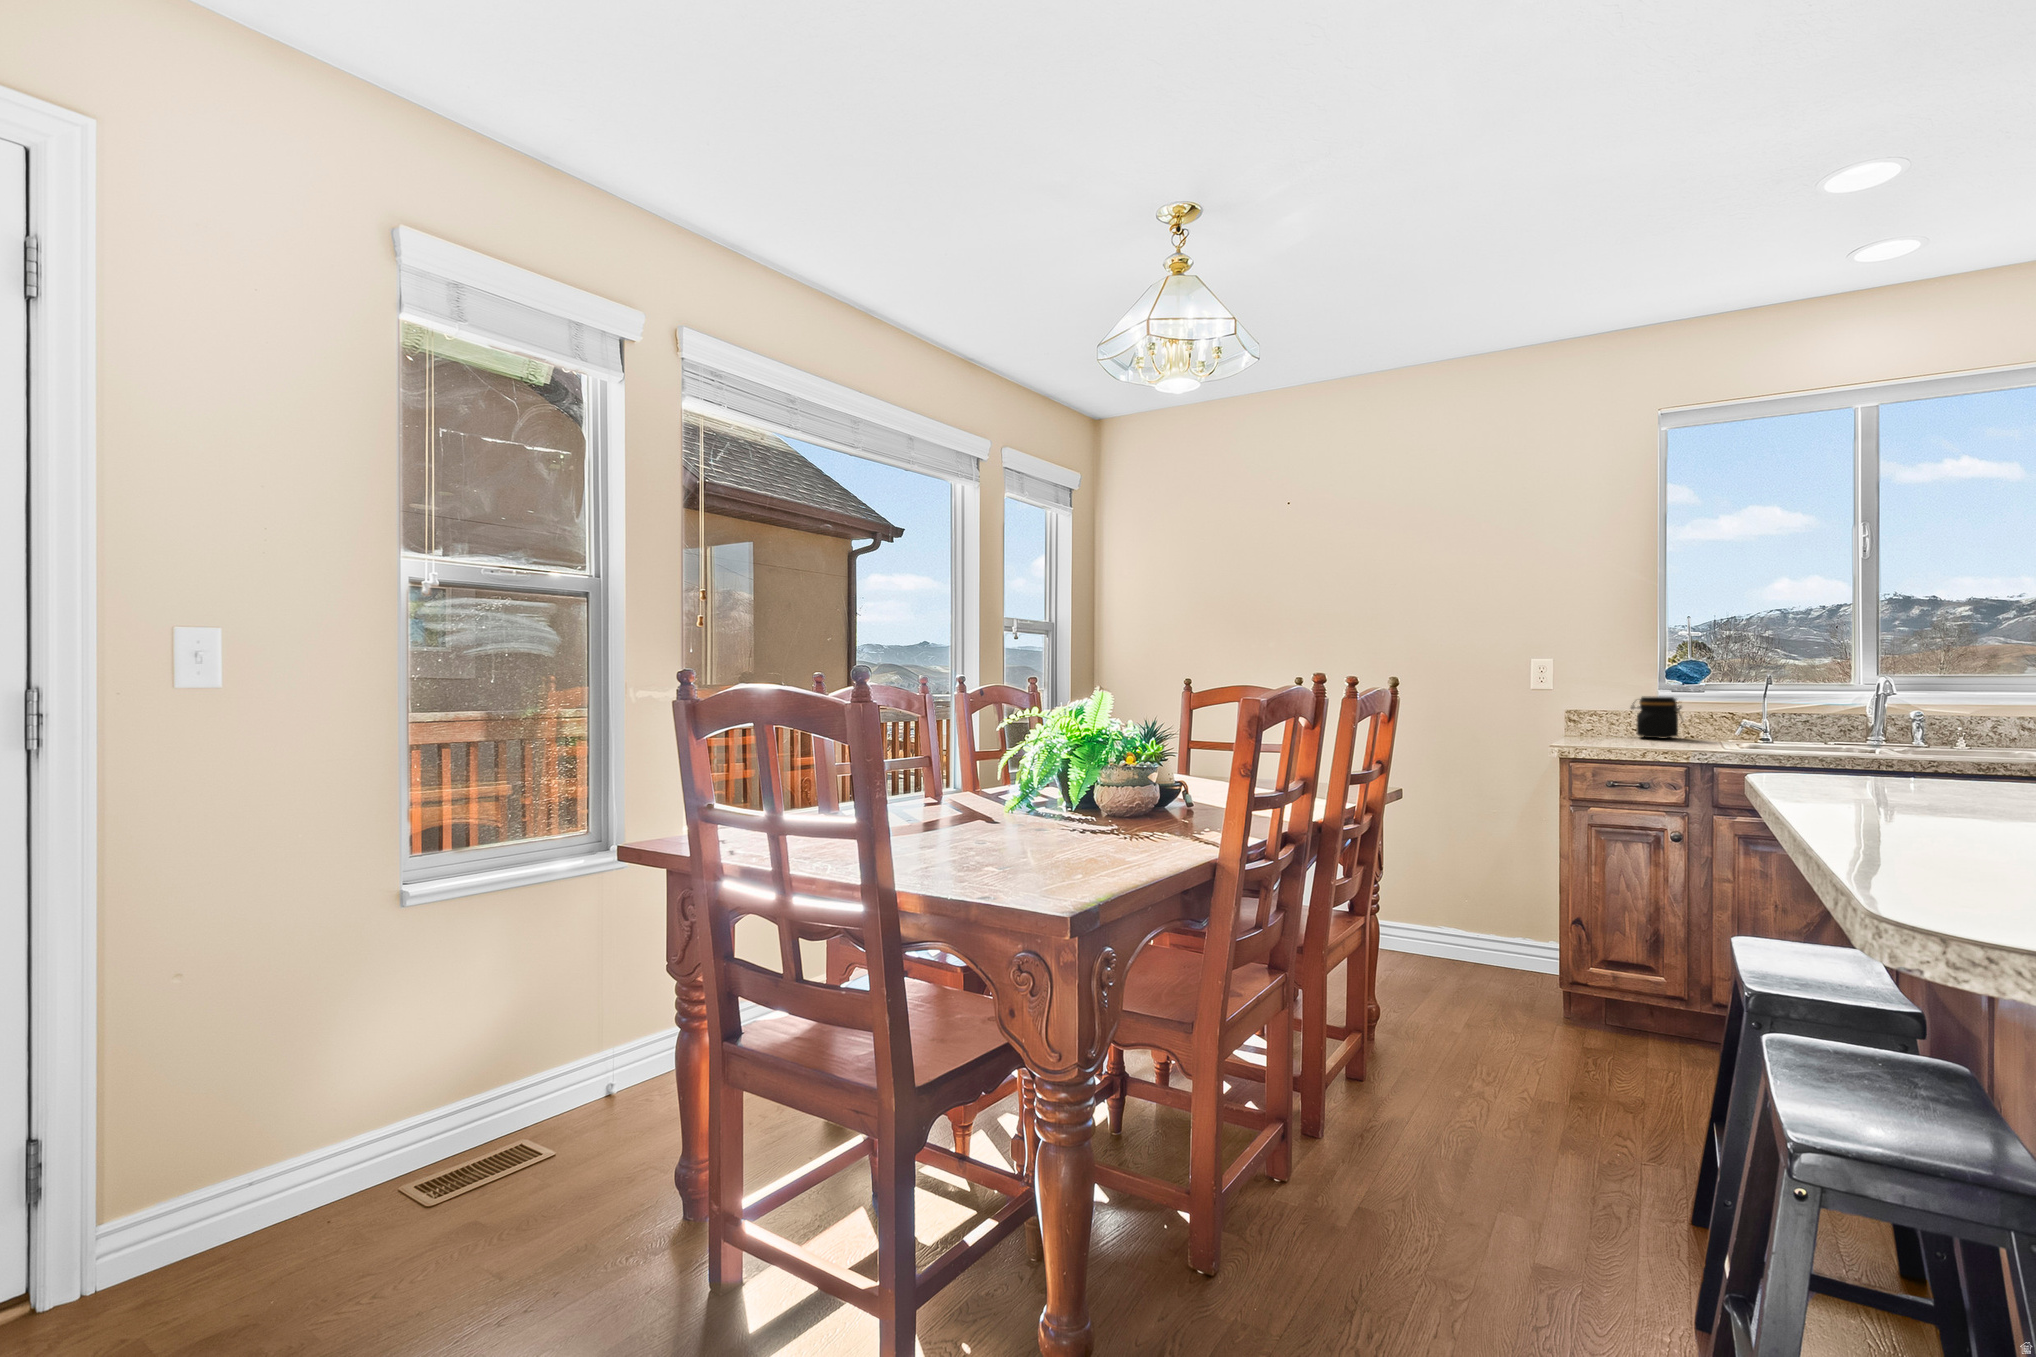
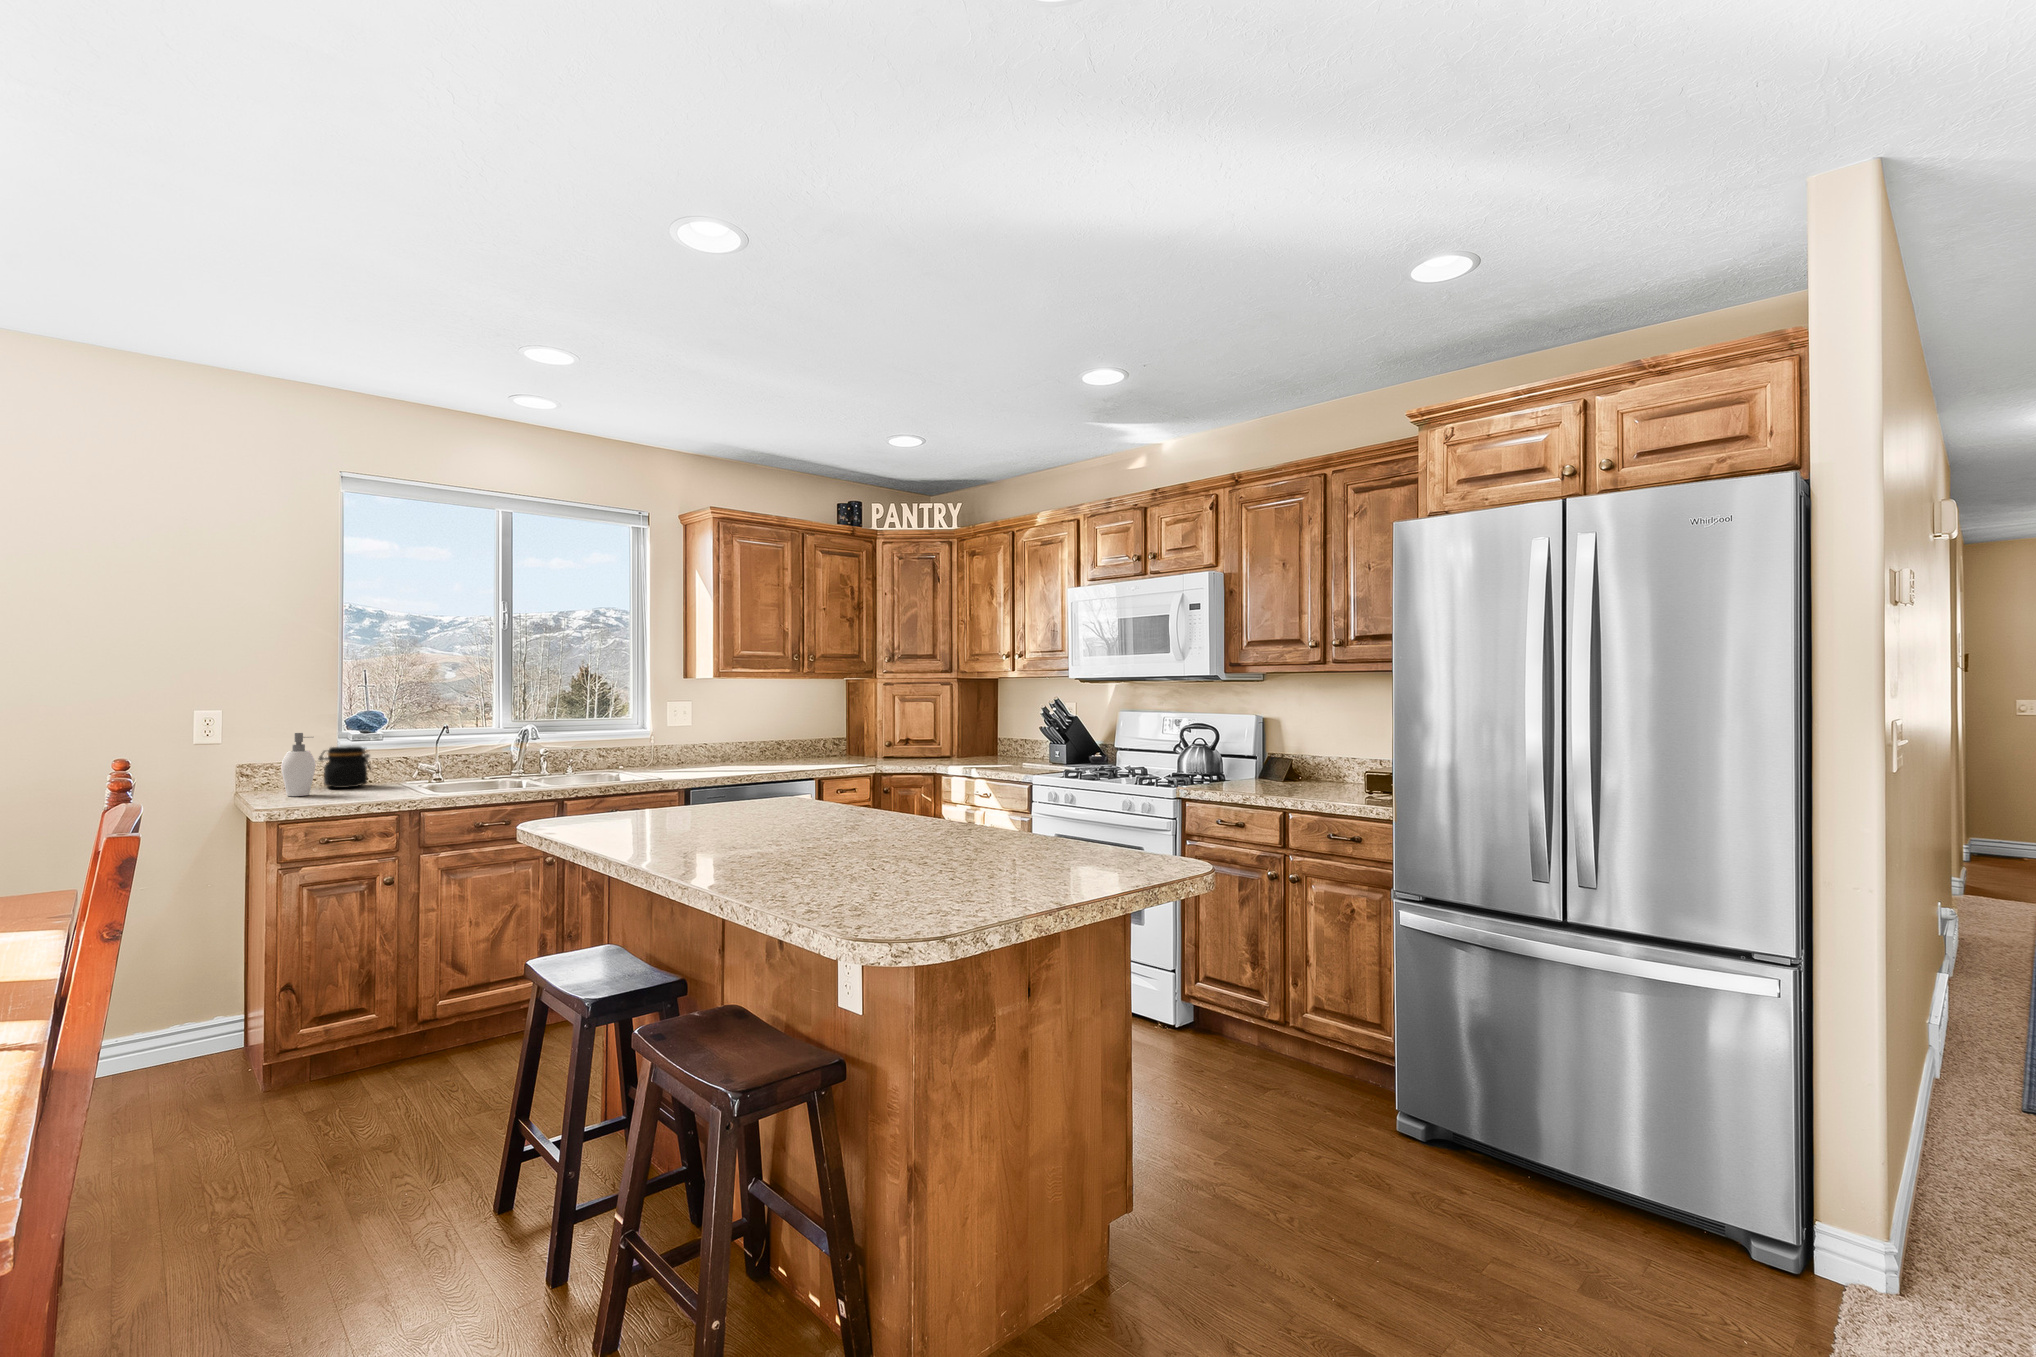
soap dispenser: none [1588,679,1626,741] -> present [281,733,315,796]

